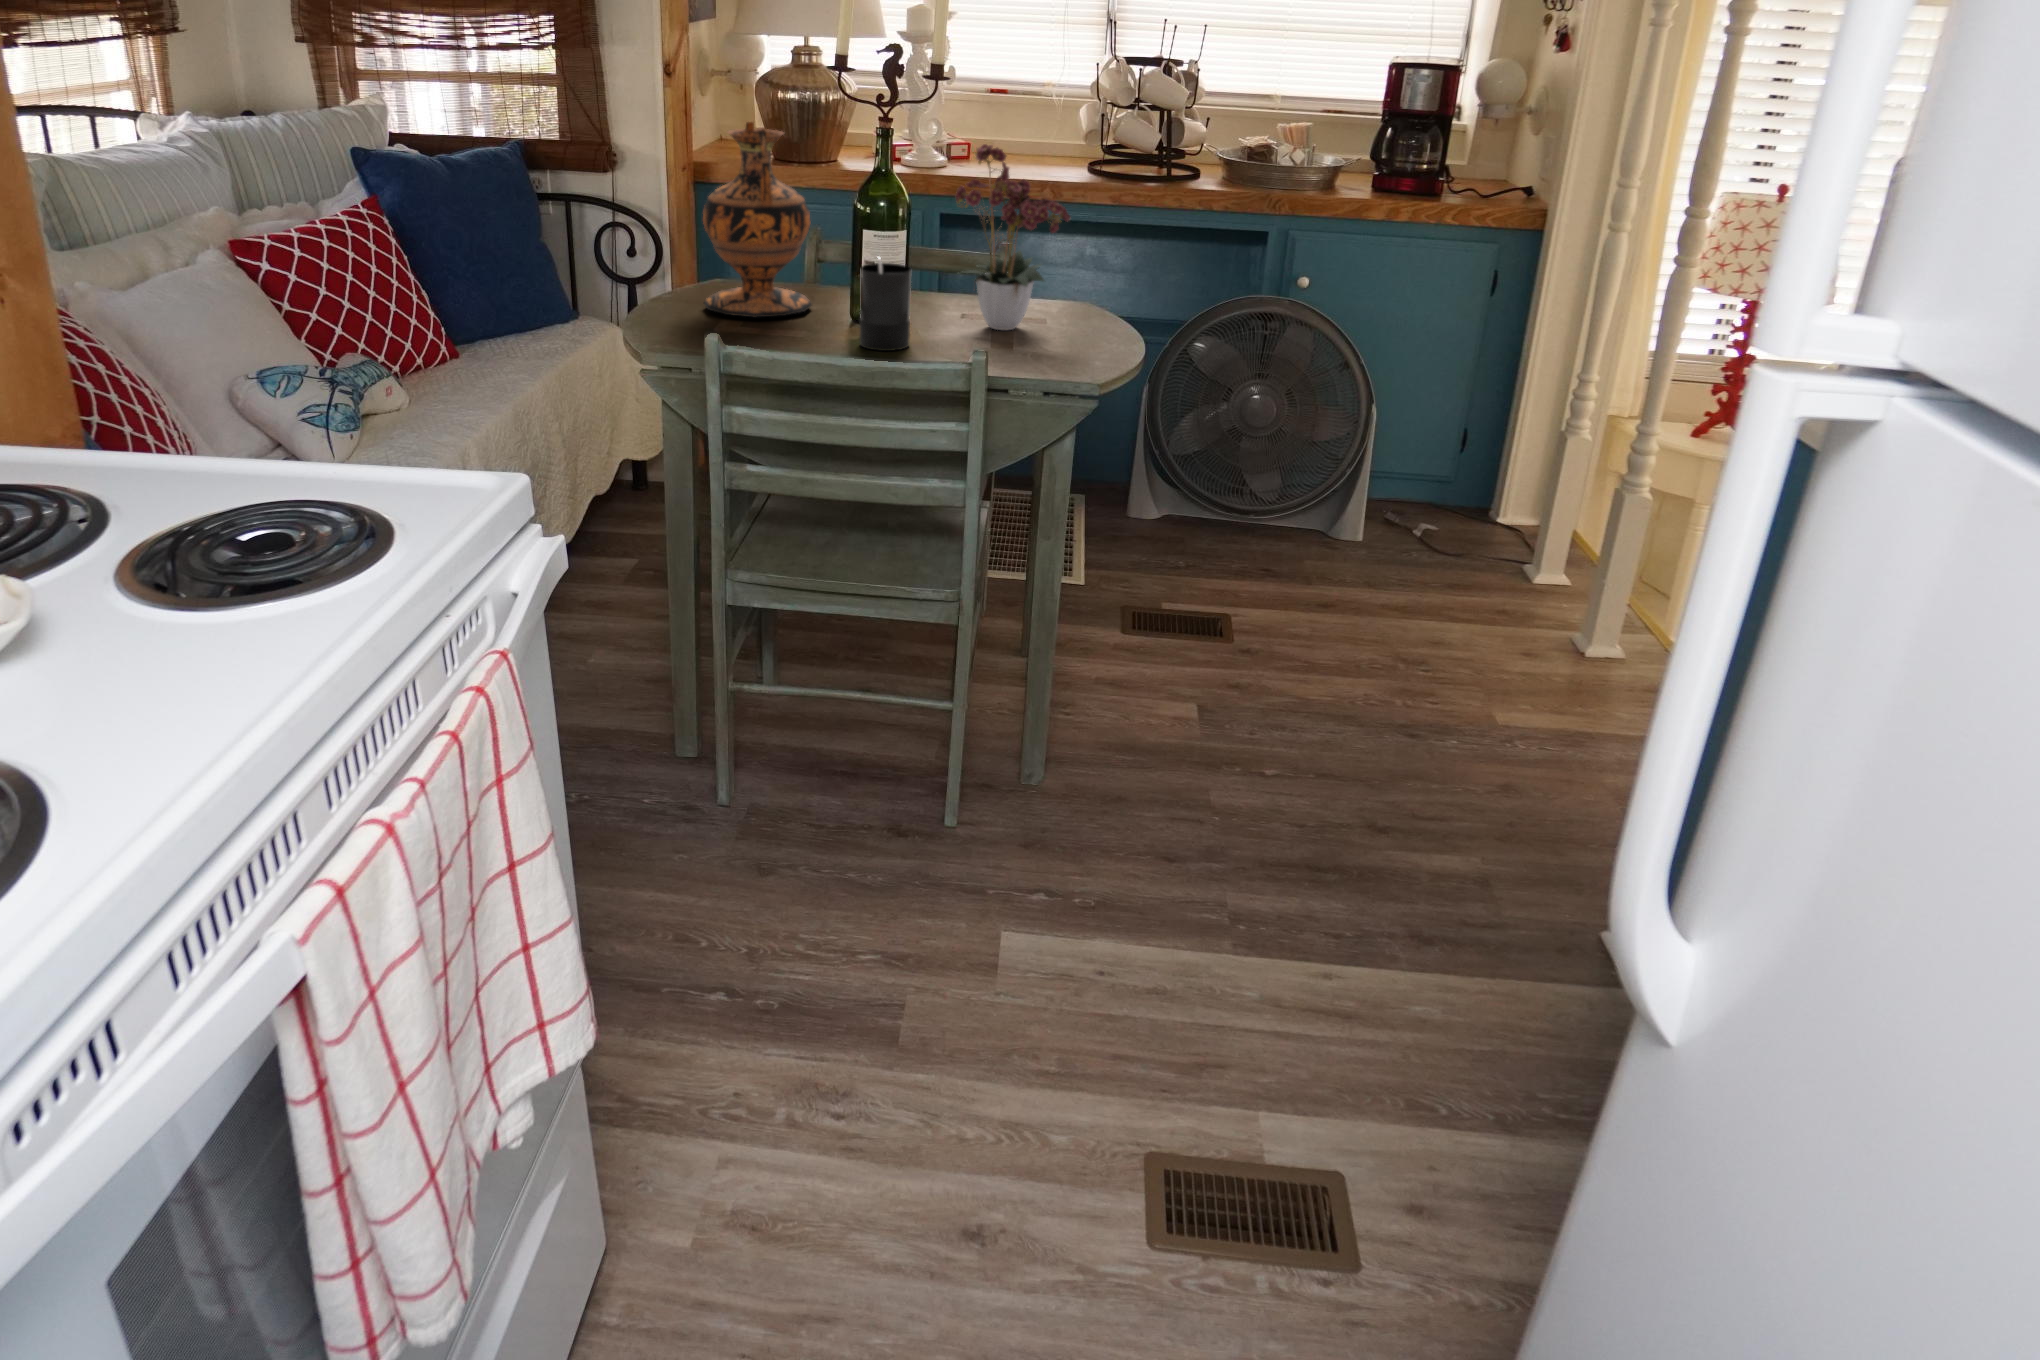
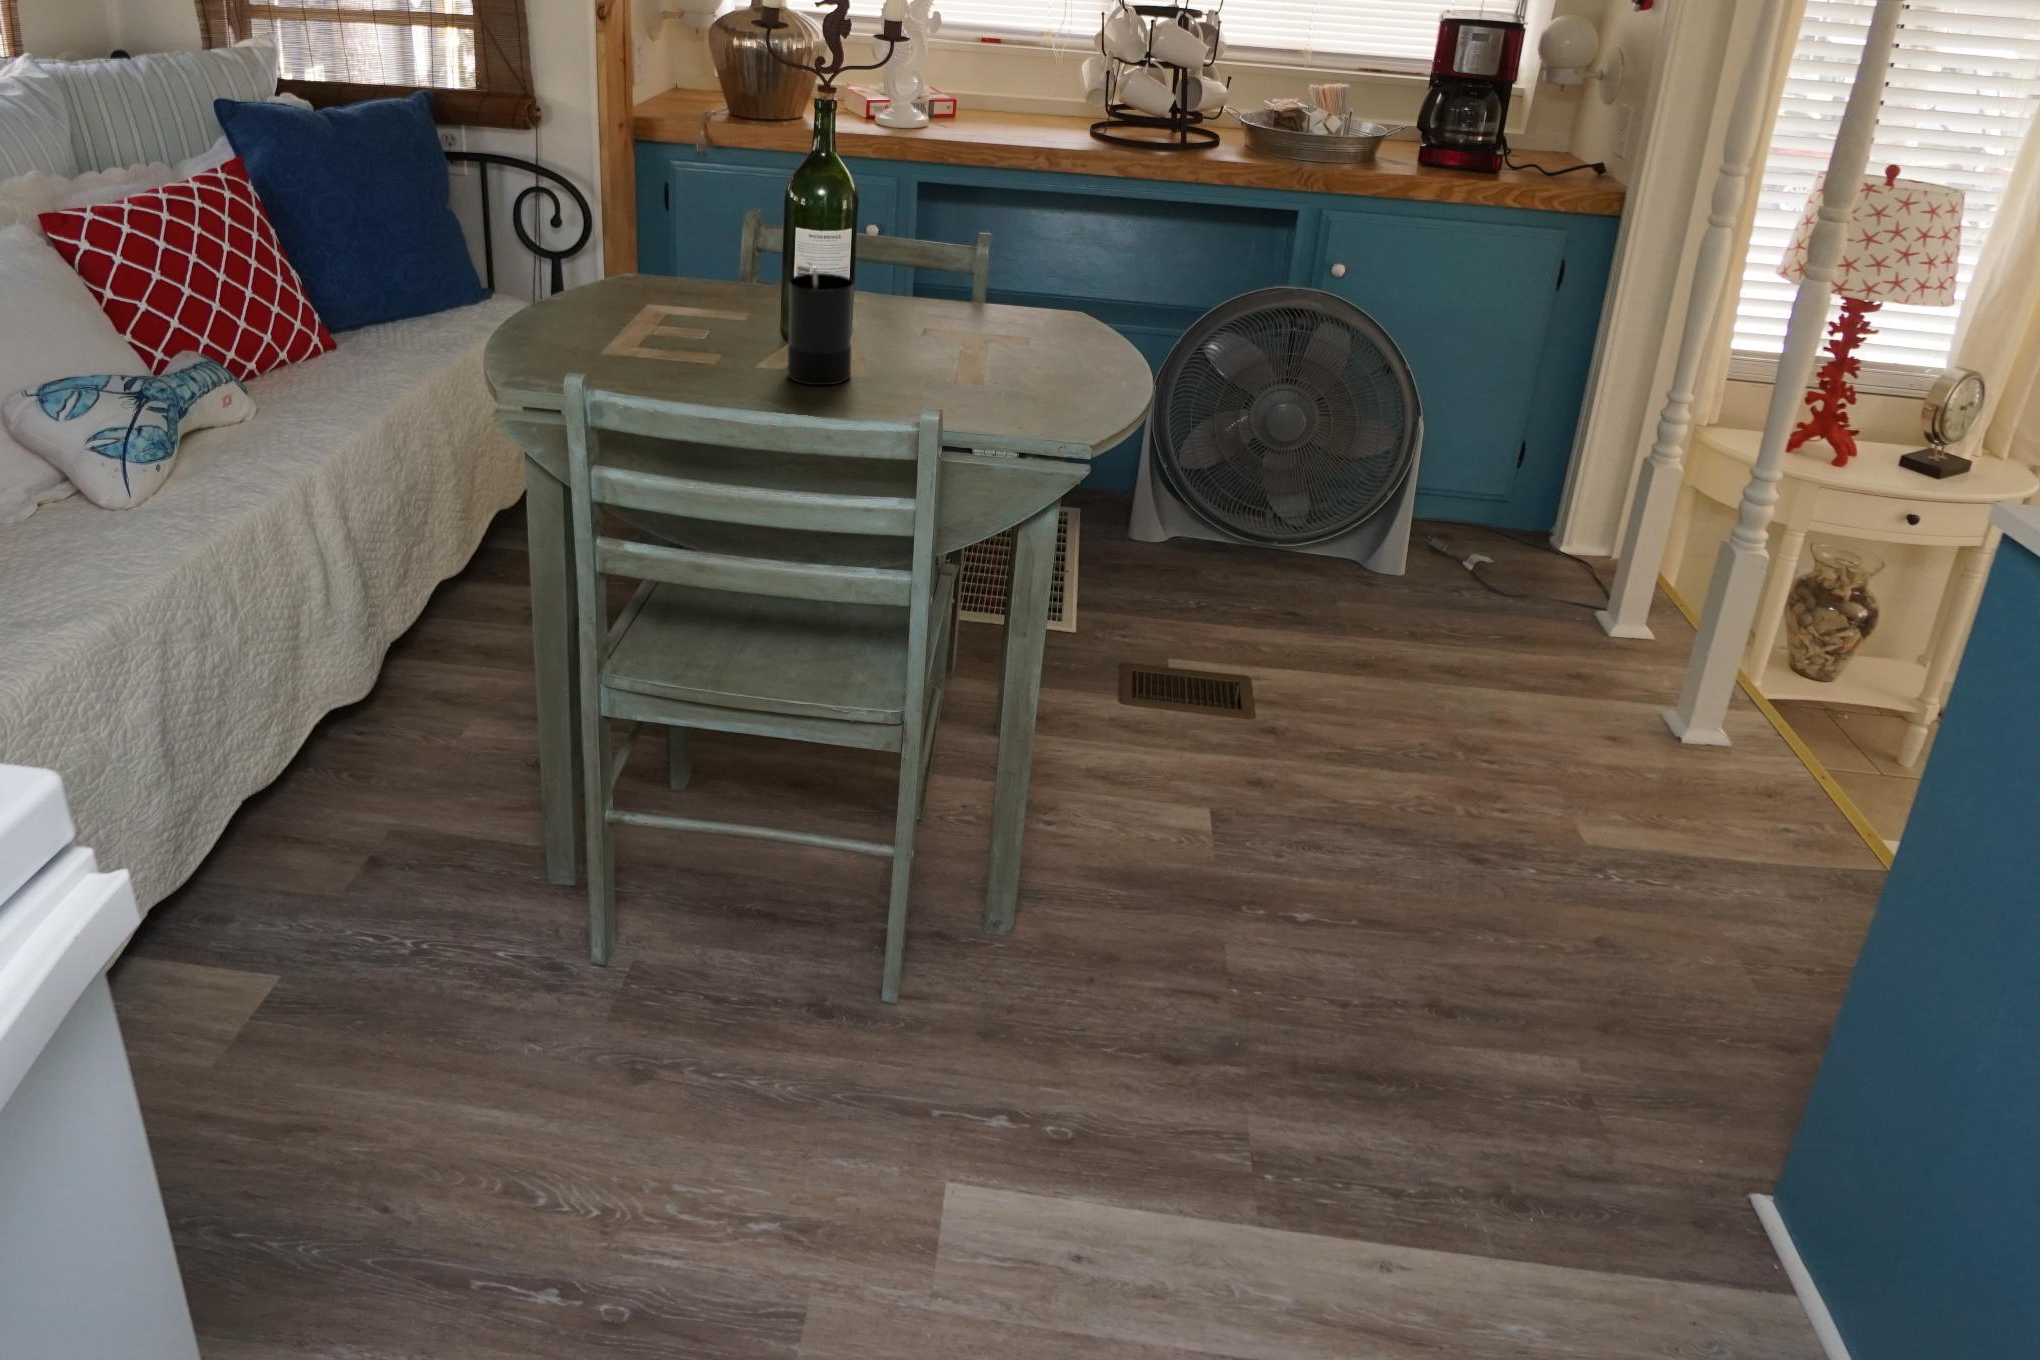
vase: present [703,122,812,317] -> none [603,90,739,332]
flower arrangement: present [956,144,1070,330] -> none [905,115,1068,354]

